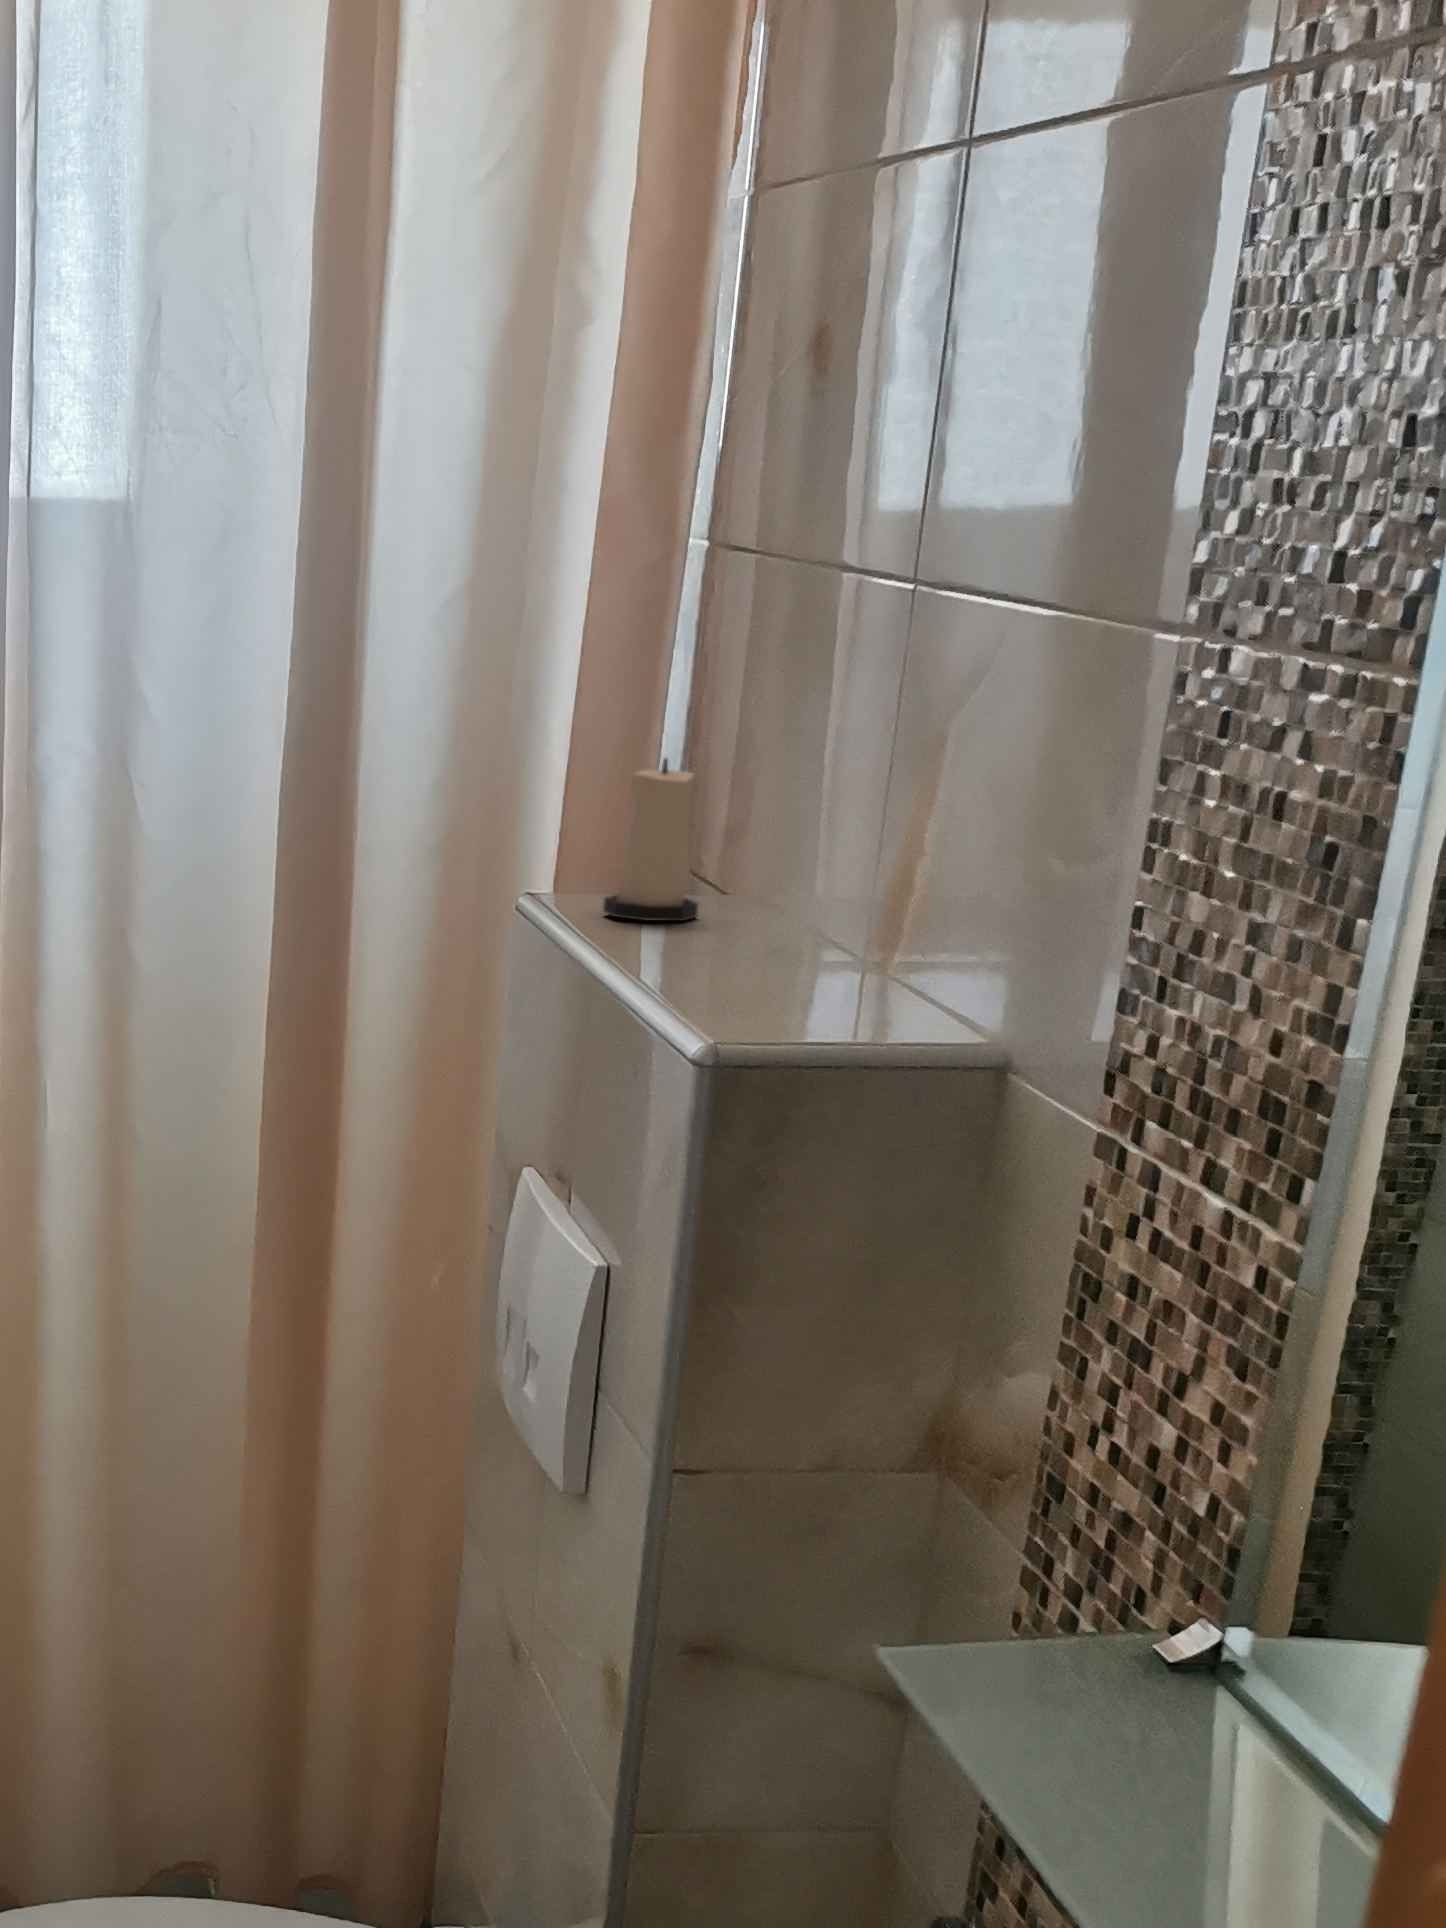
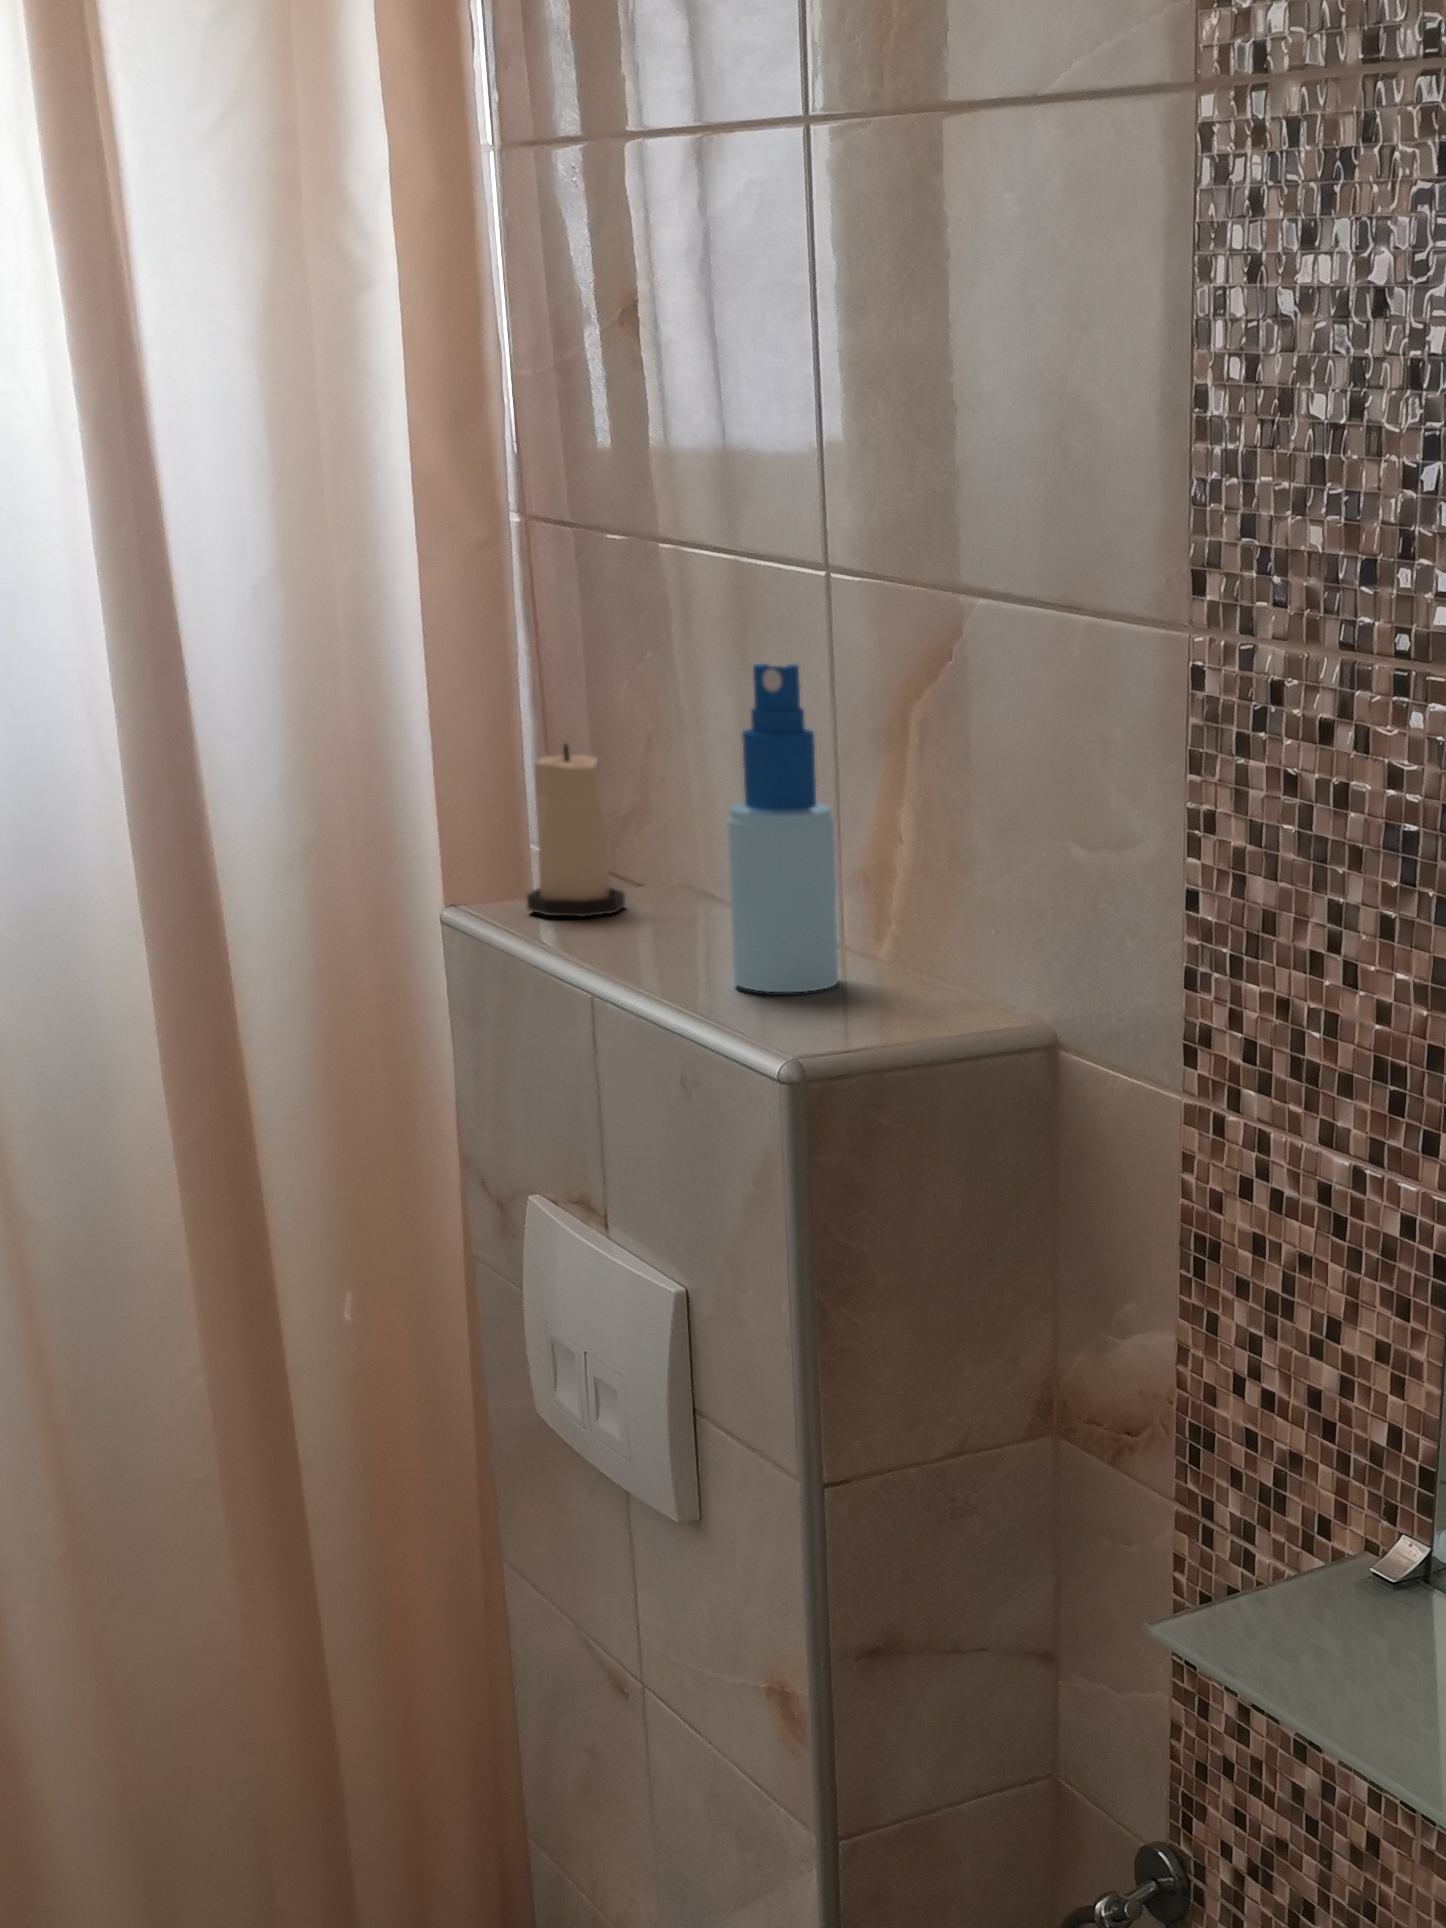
spray bottle: none [720,672,845,994] -> present [727,664,838,992]

